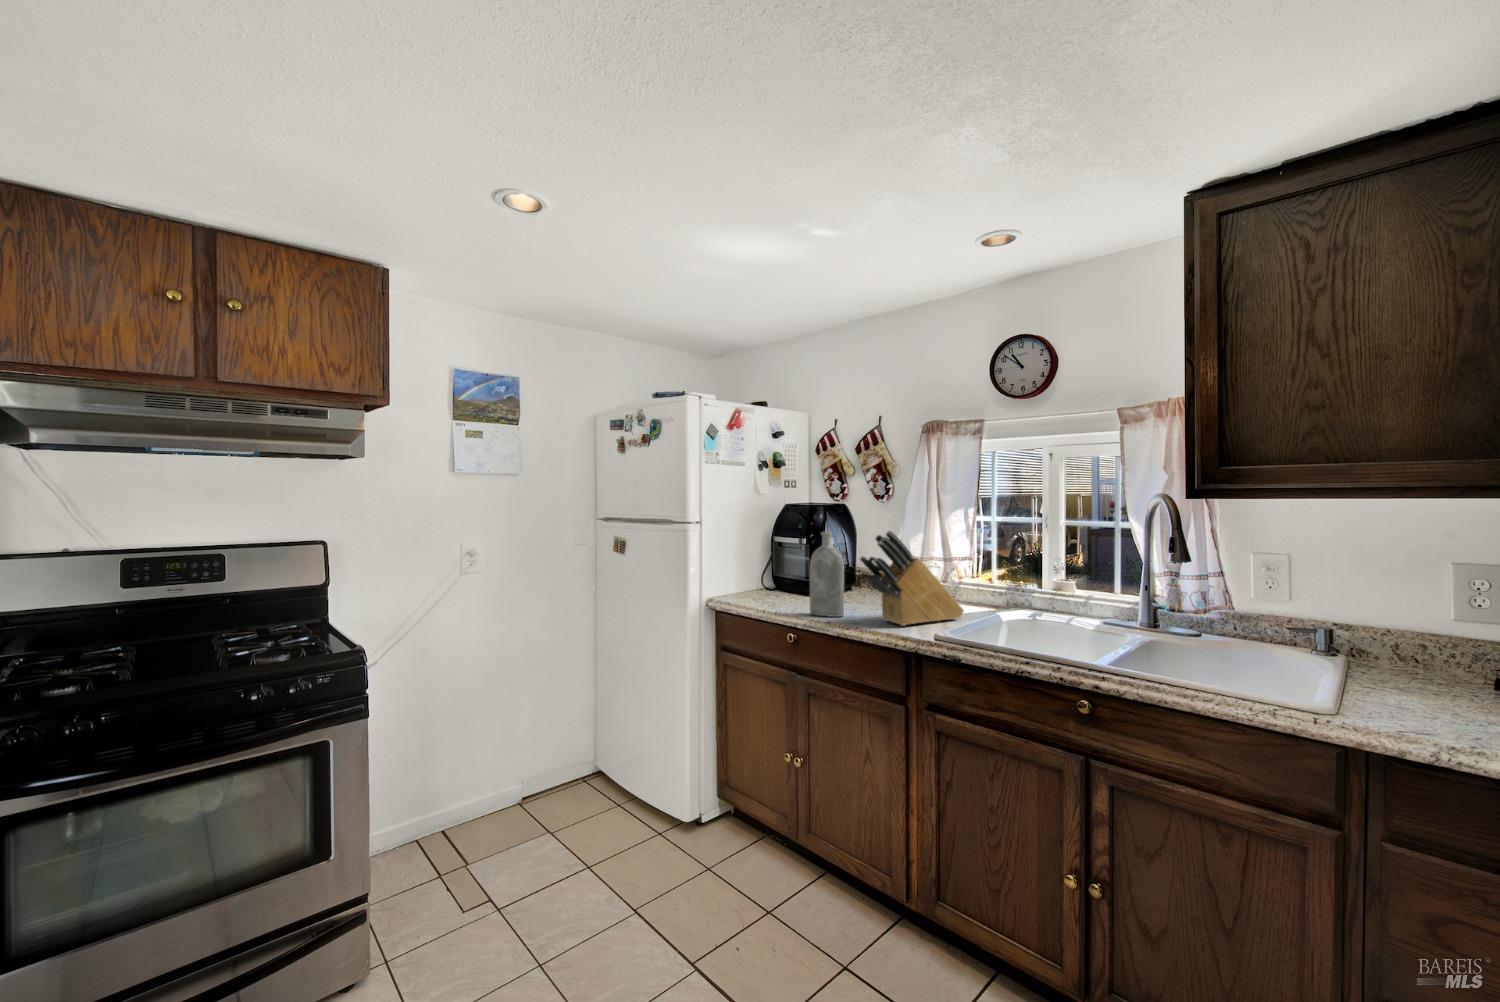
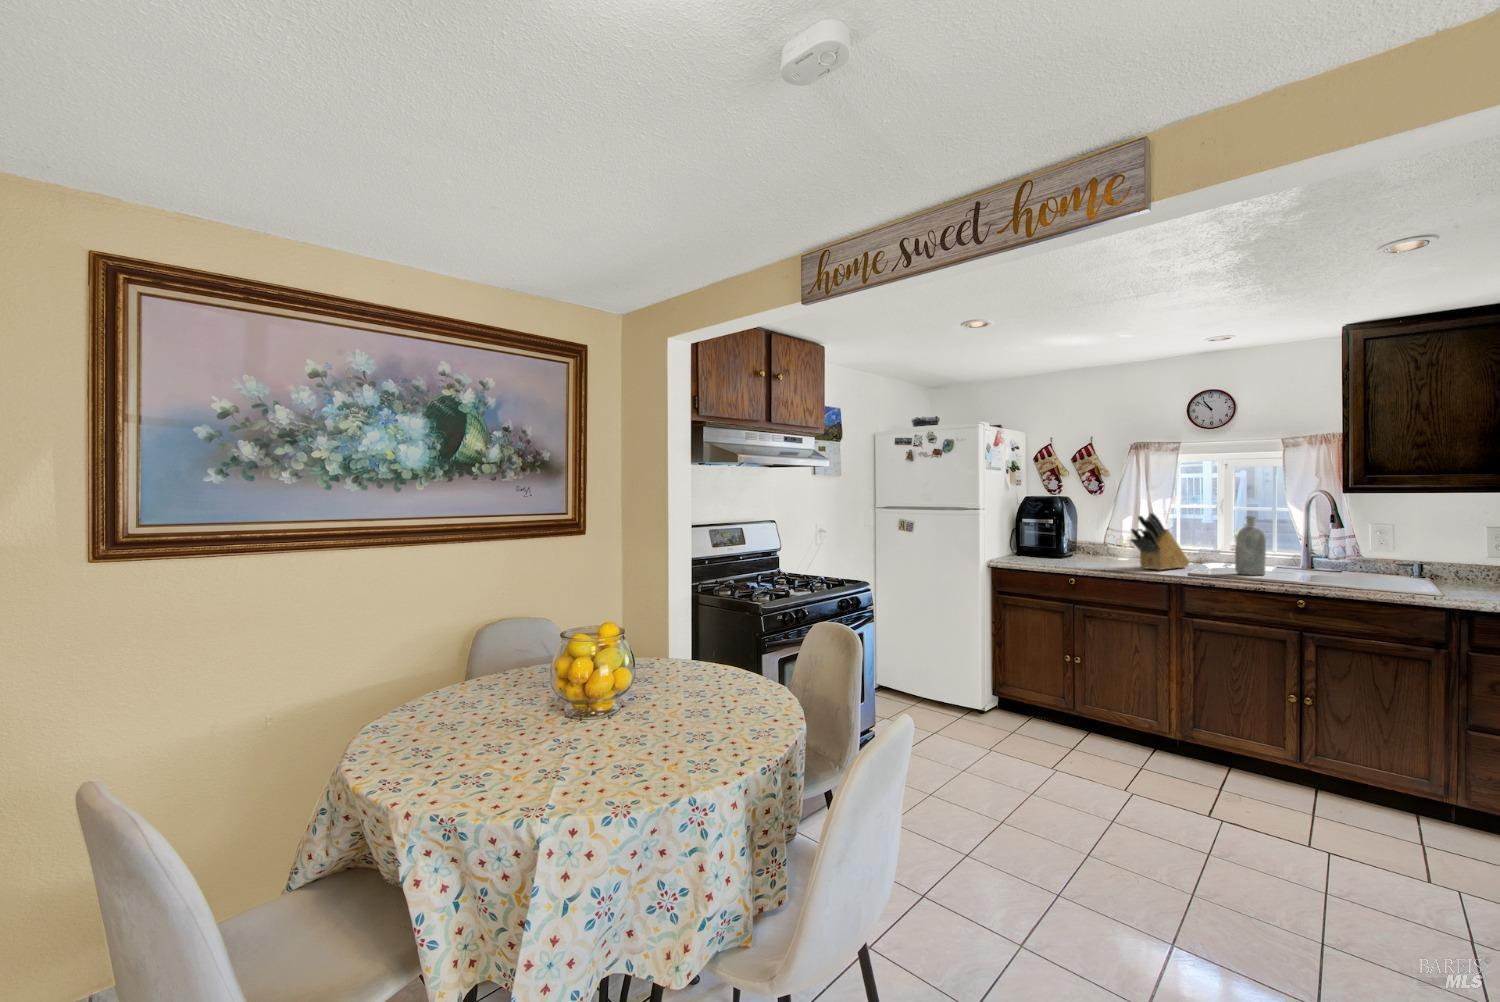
bottle: present [810,532,844,617] -> present [1235,516,1266,575]

